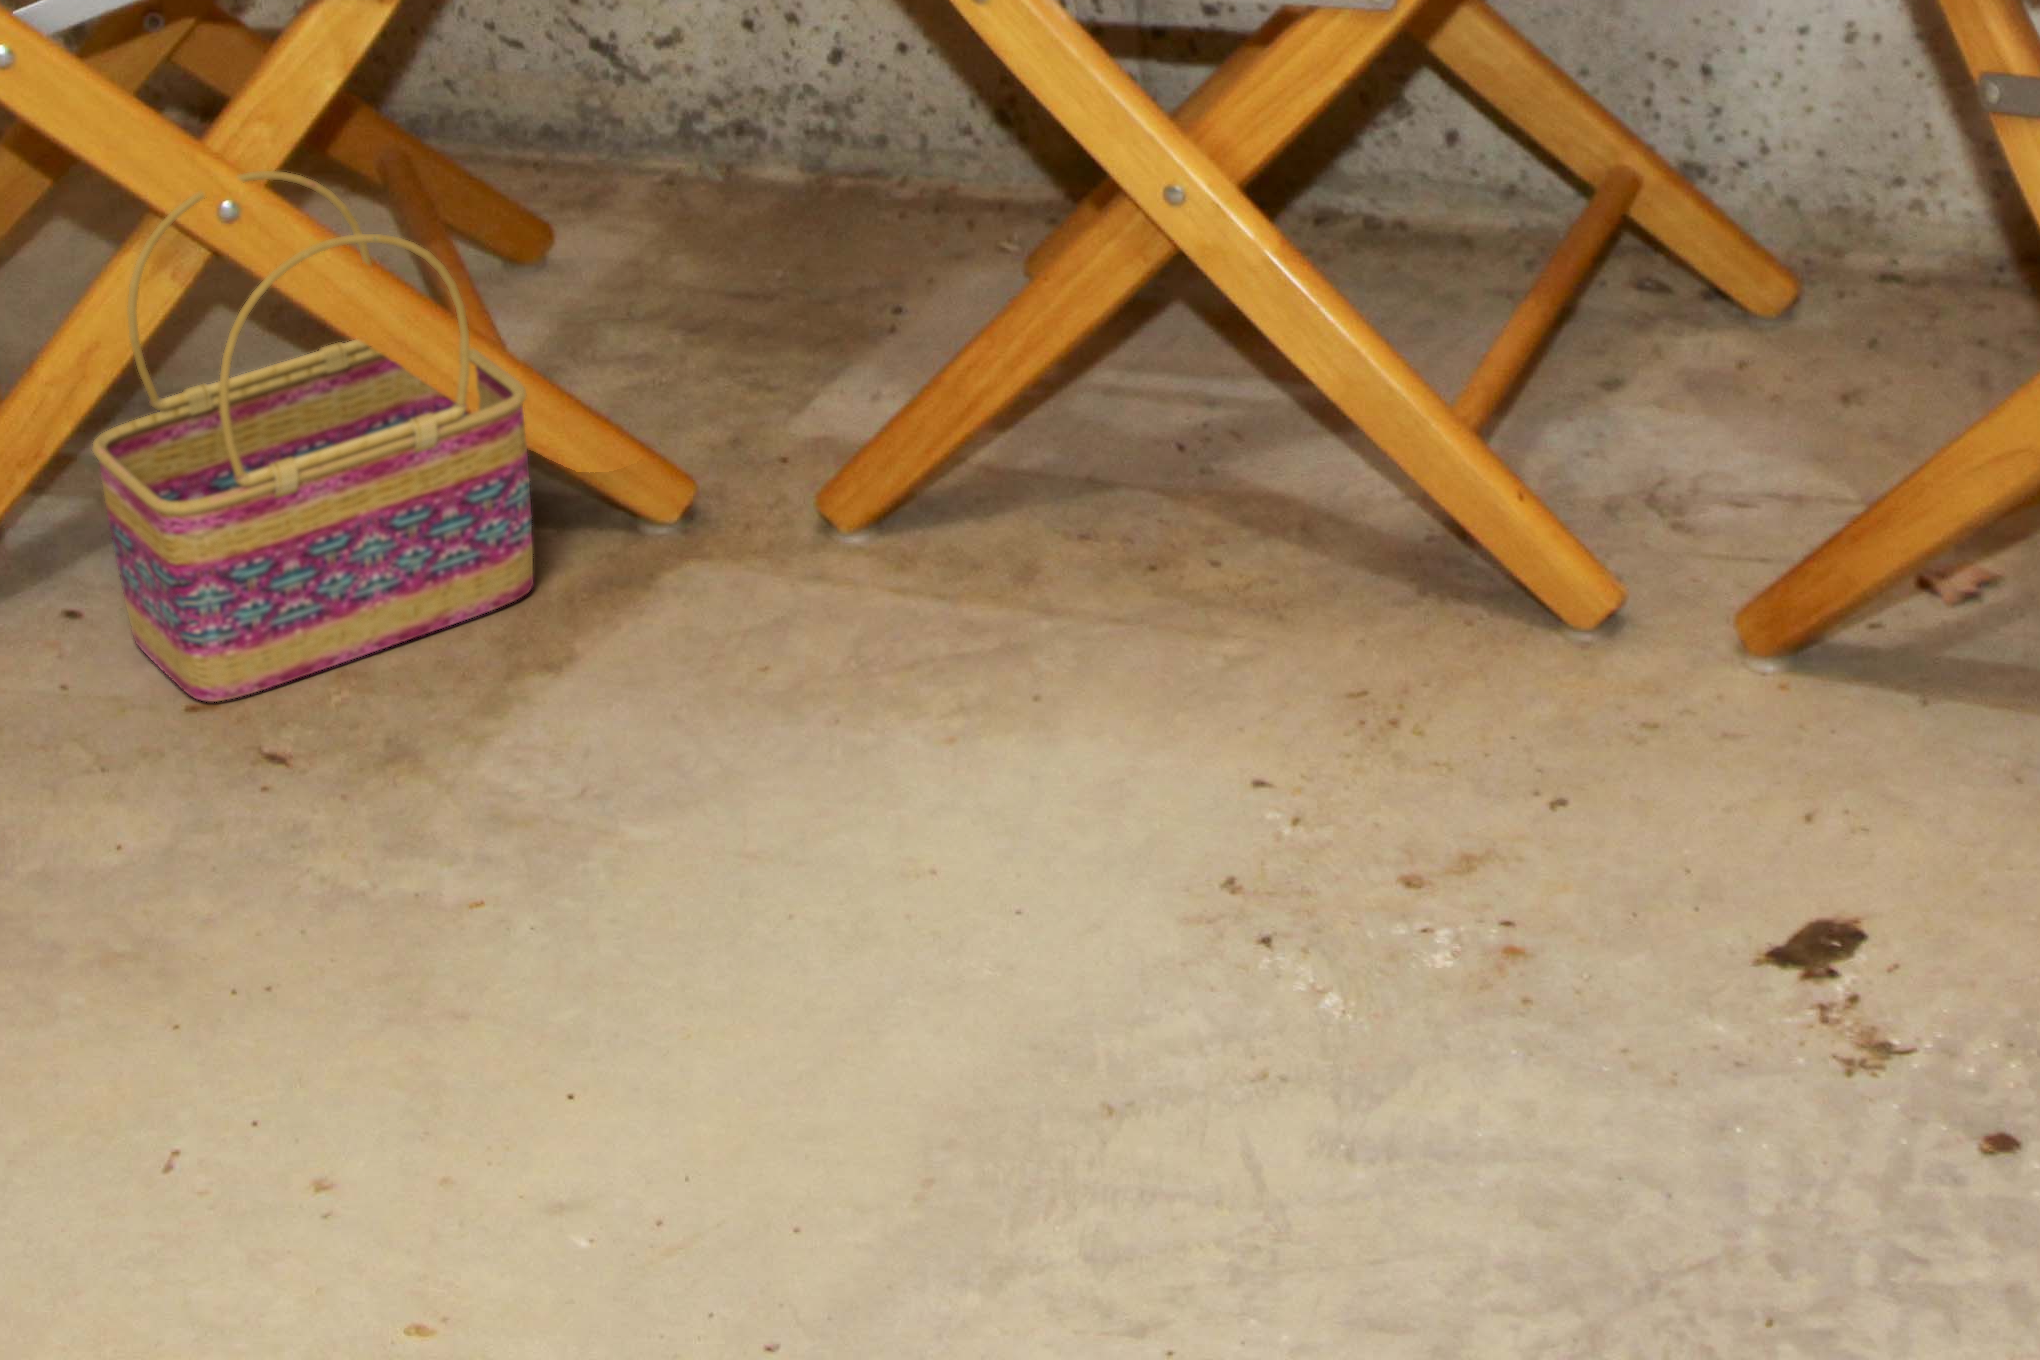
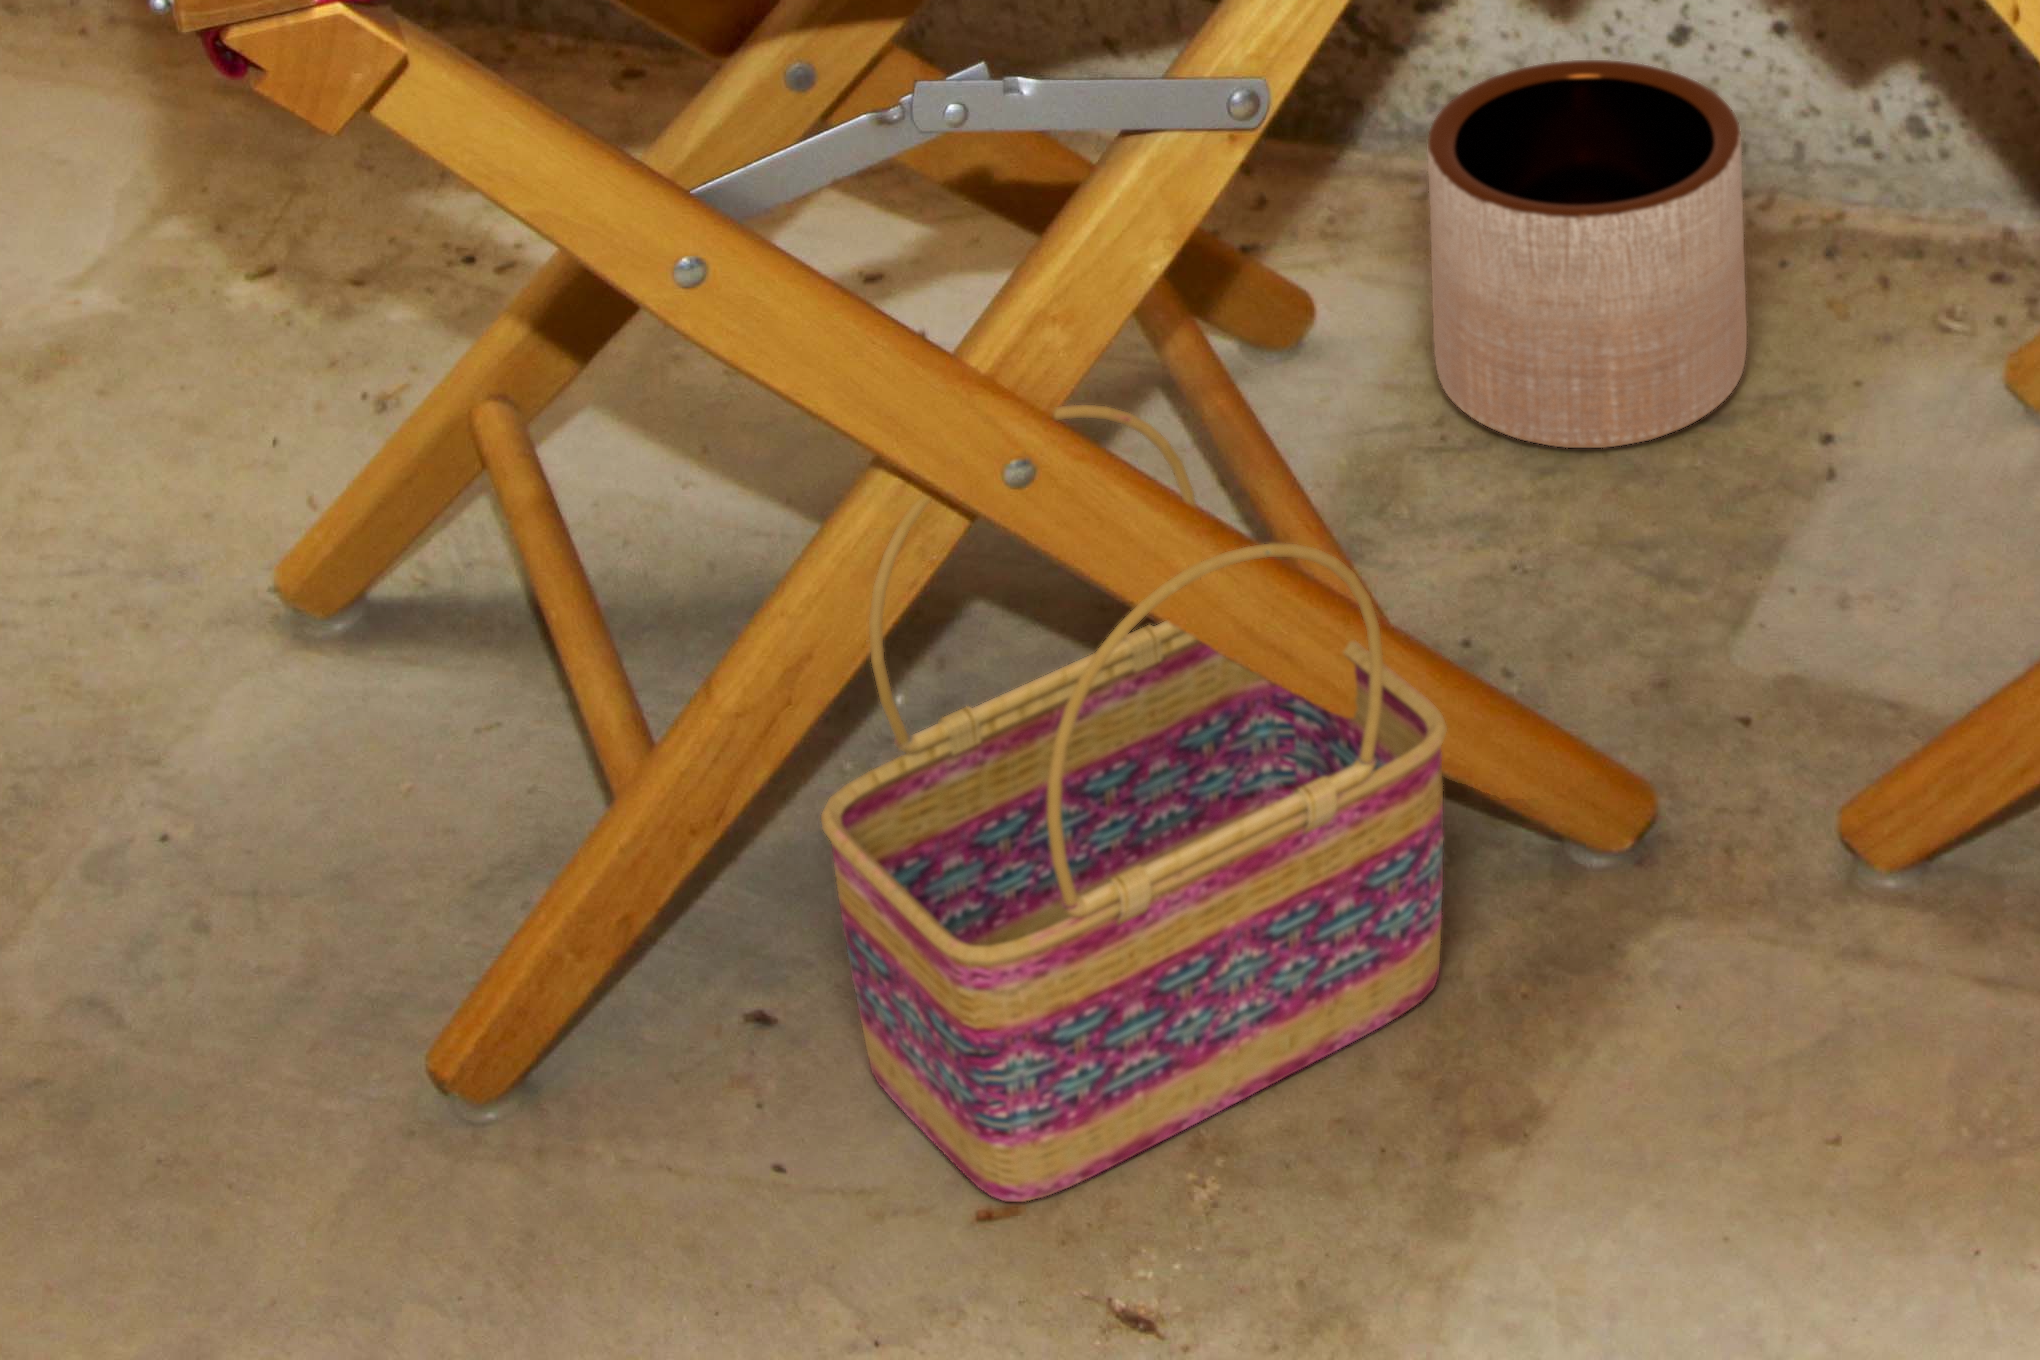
planter: none [624,52,863,314] -> present [1428,60,1747,448]

